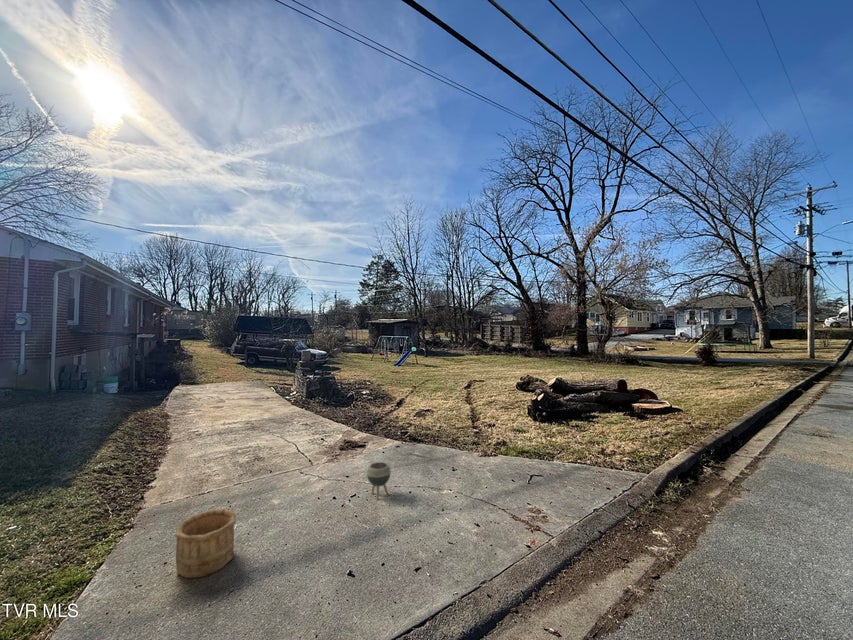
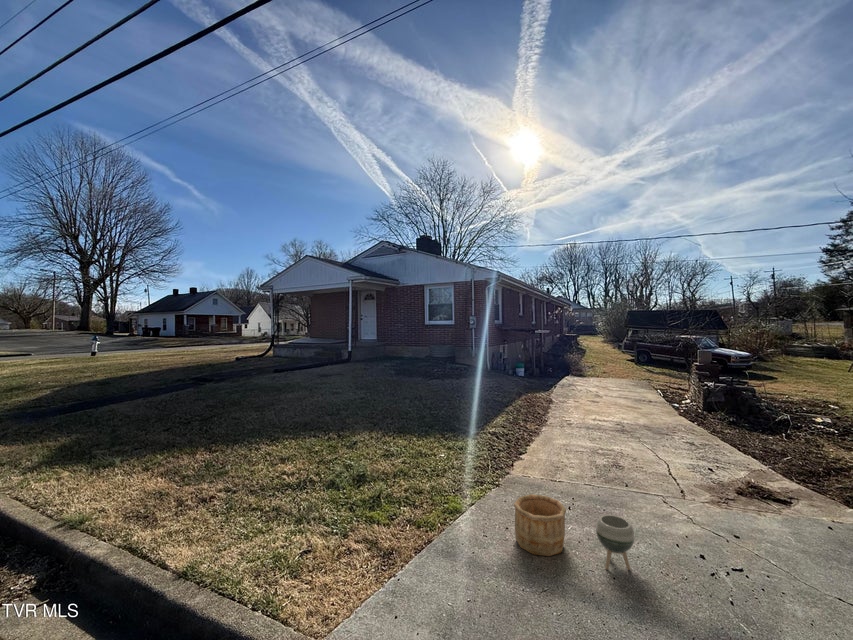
planter: present [367,462,391,500] -> present [596,515,635,570]

